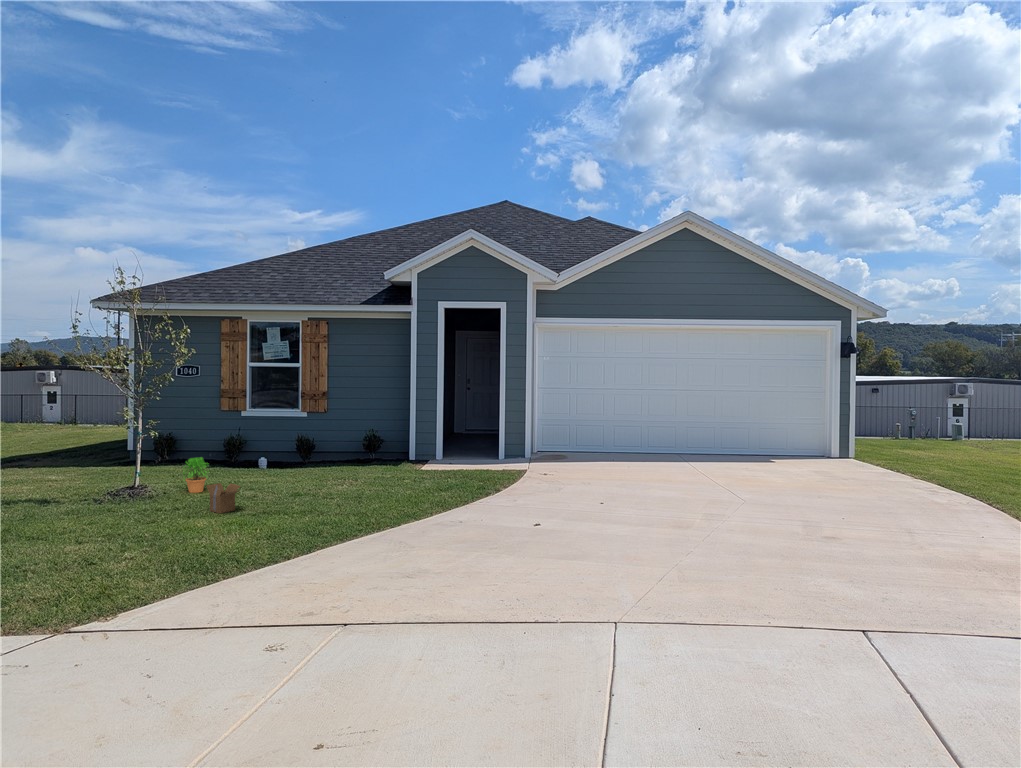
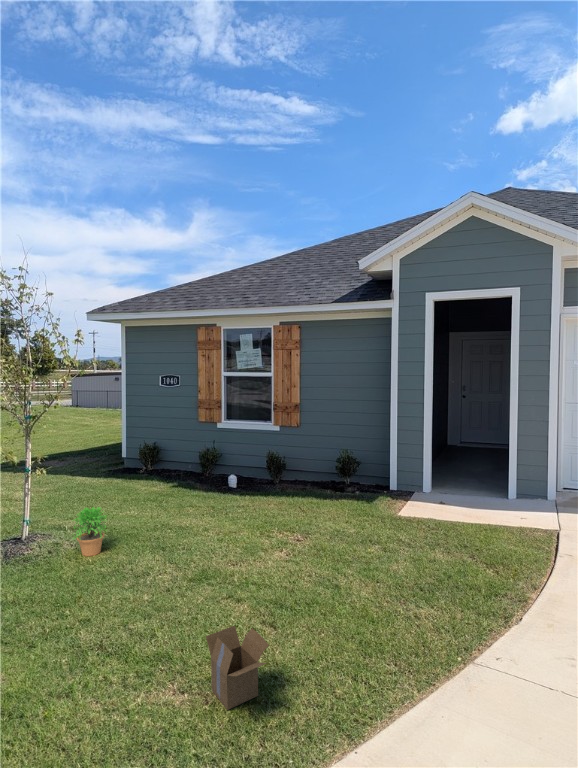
cardboard box: present [206,483,240,513] -> present [206,626,269,710]

